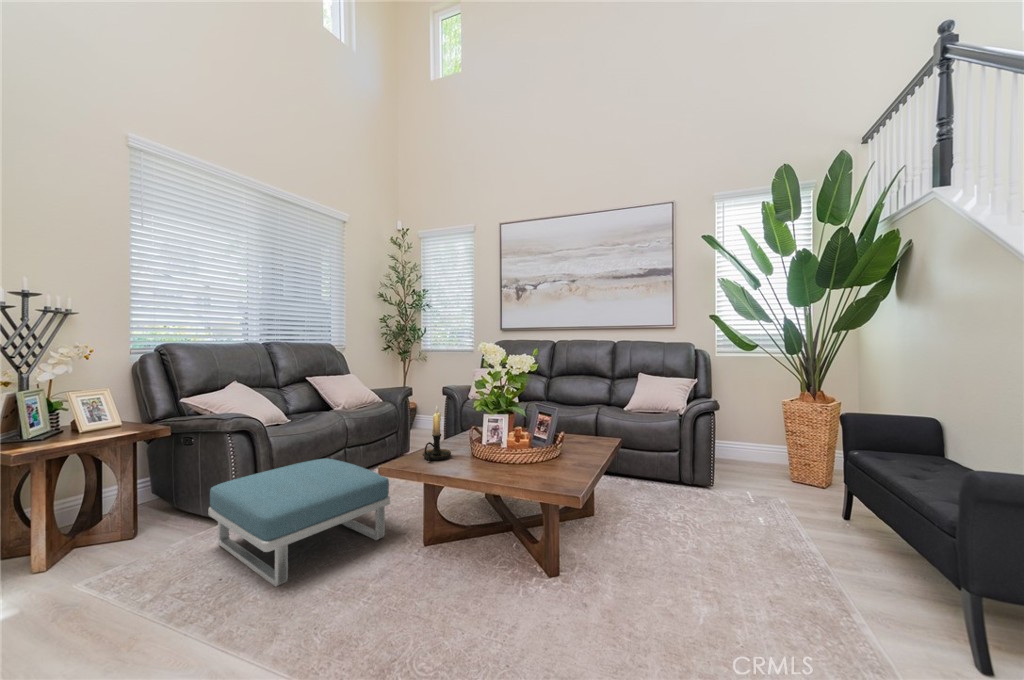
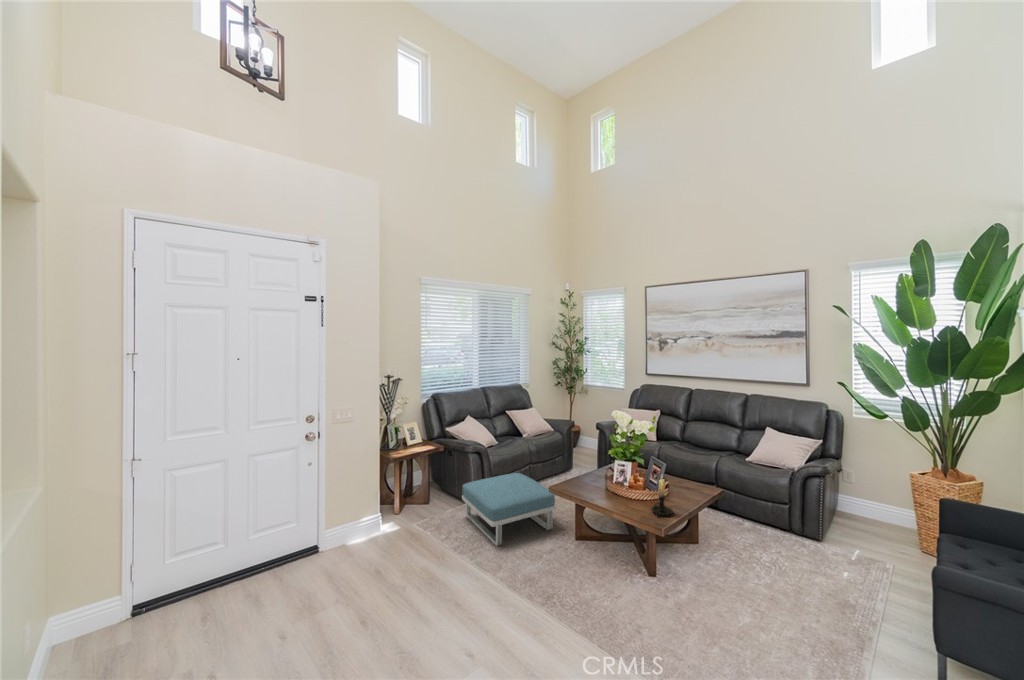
candle holder: present [422,406,451,461] -> present [651,475,673,516]

